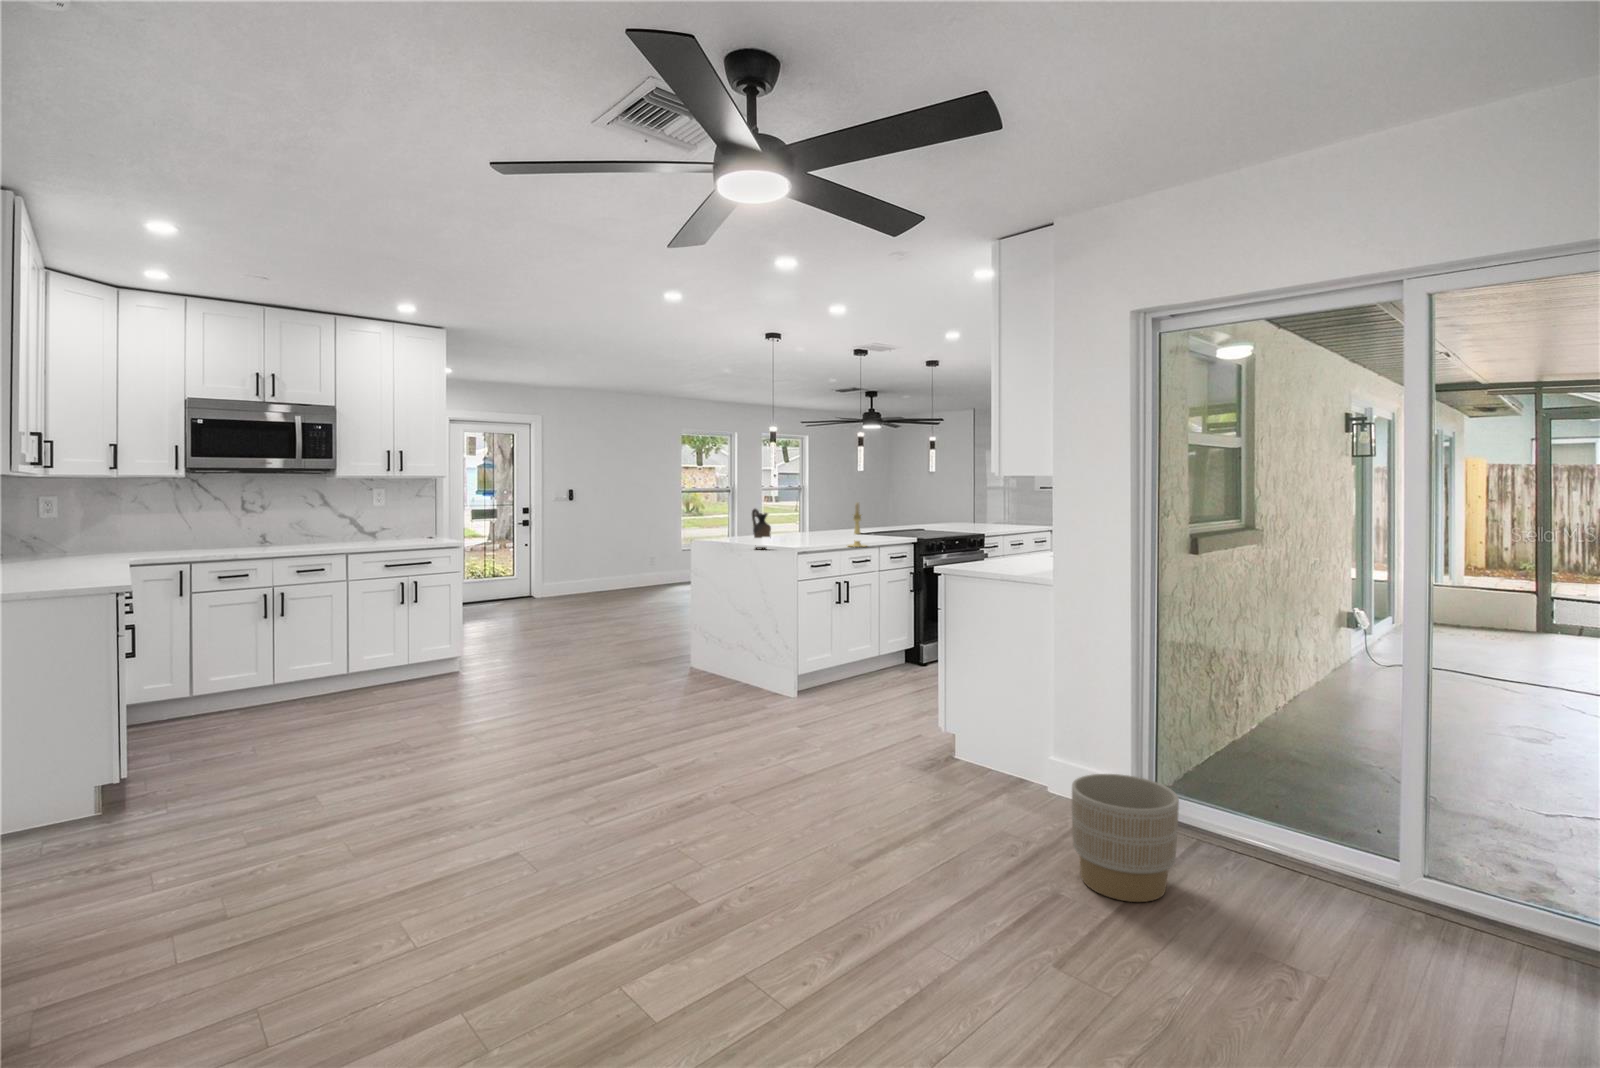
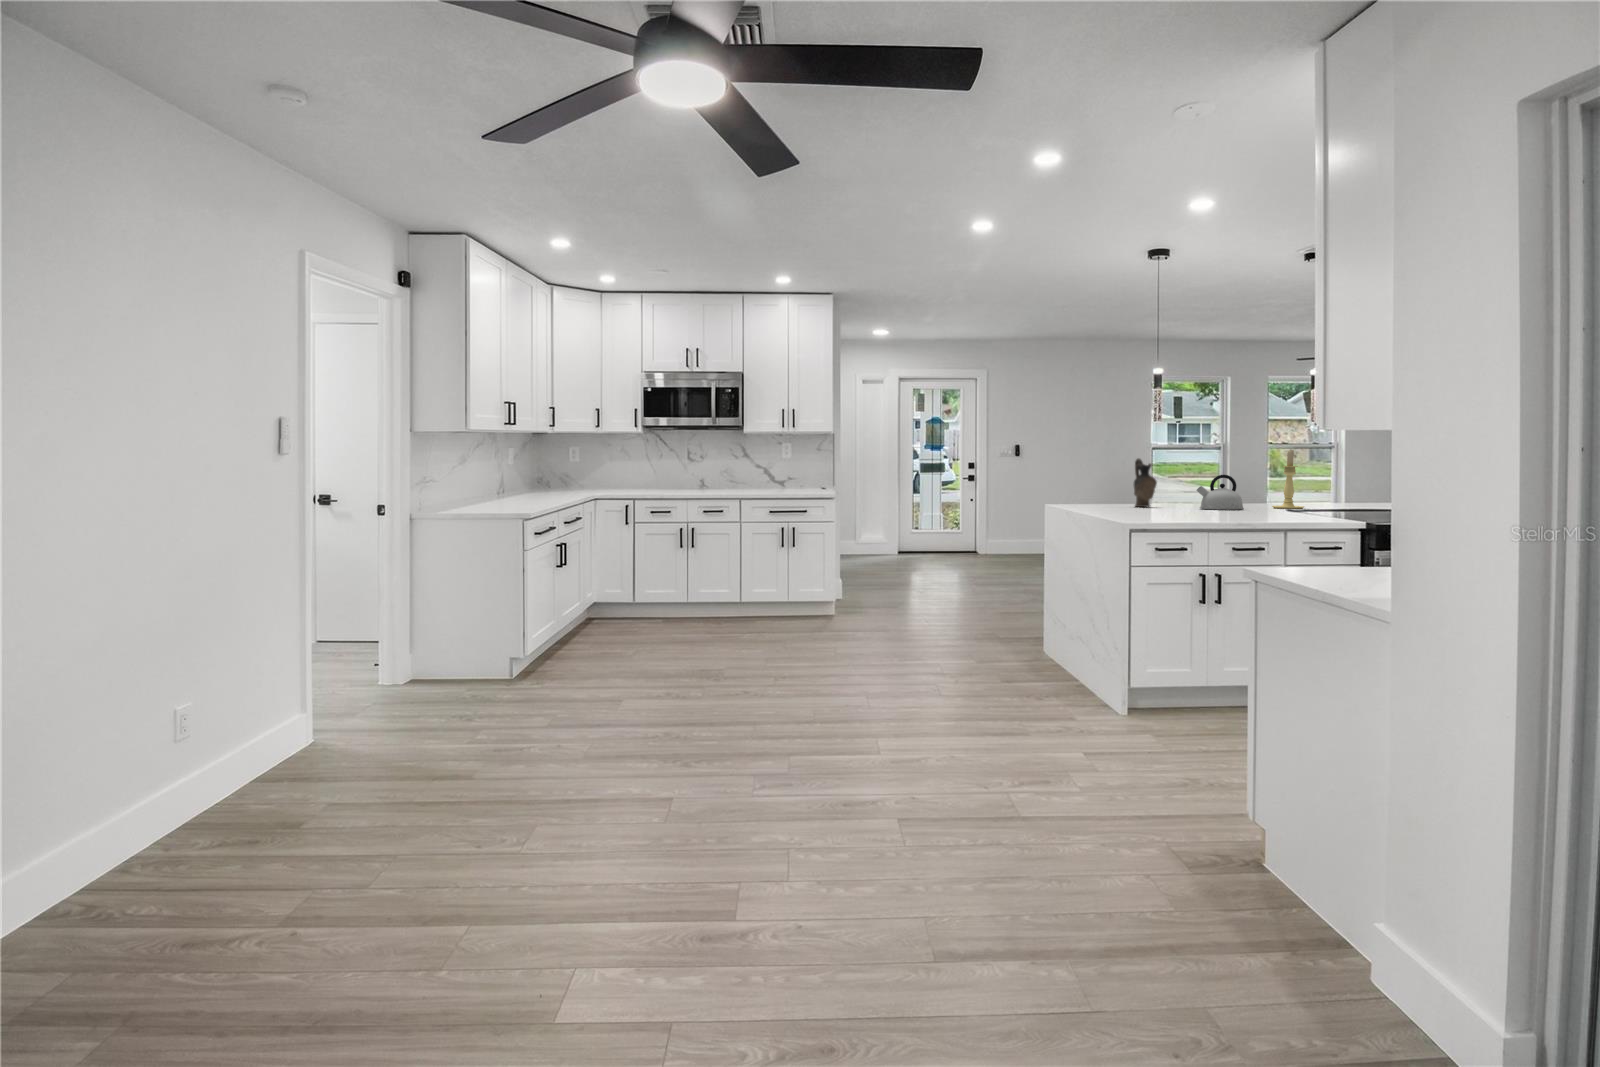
kettle: none [806,522,839,550] -> present [1196,475,1244,510]
planter: present [1072,774,1179,902] -> none [1219,824,1393,1027]

